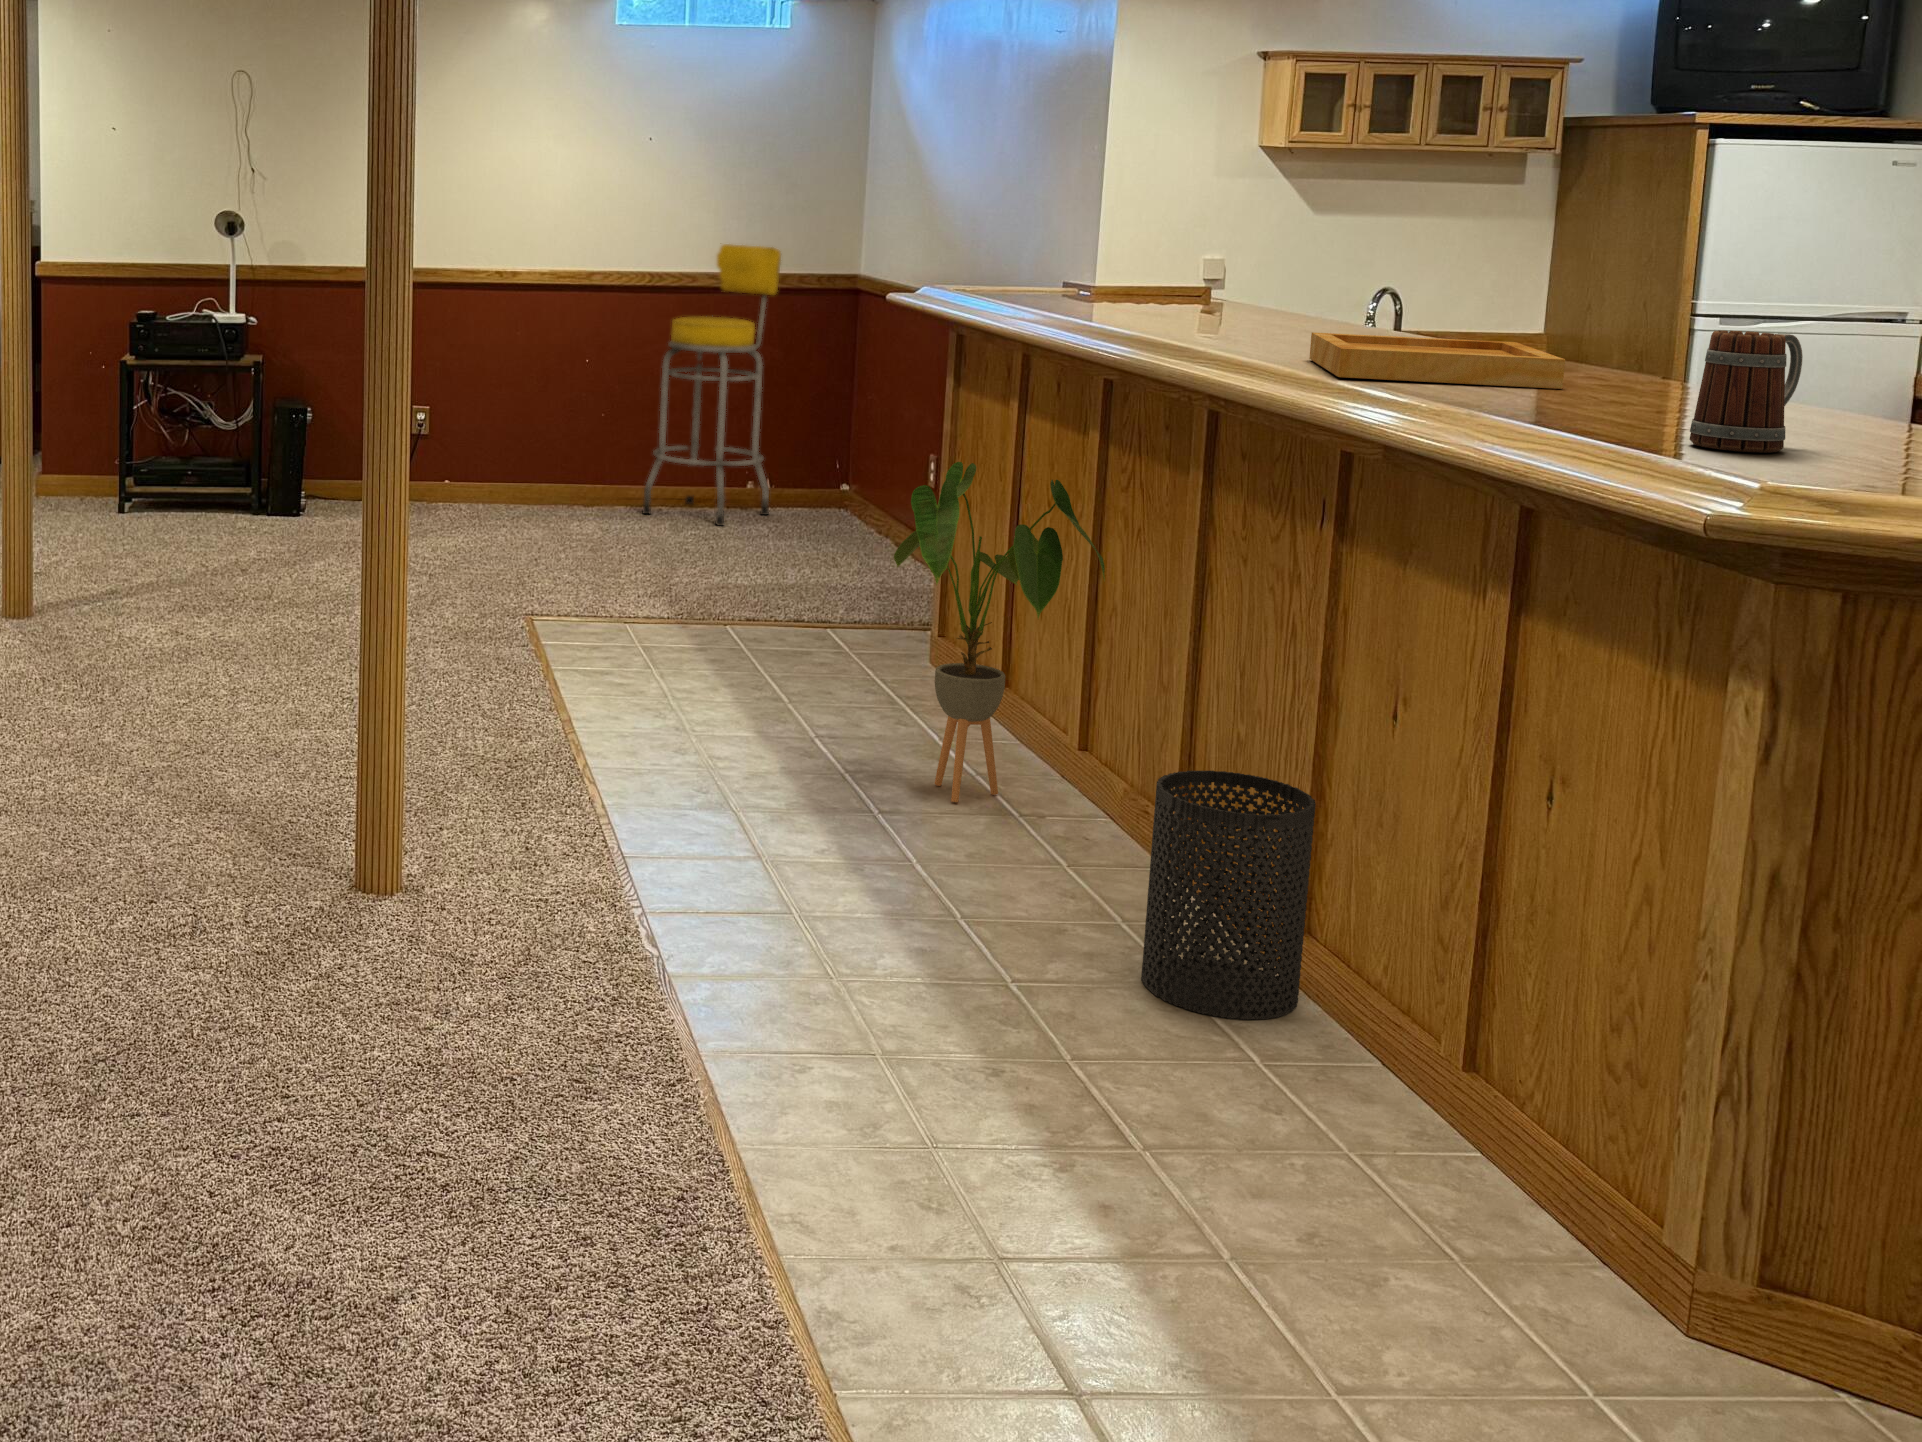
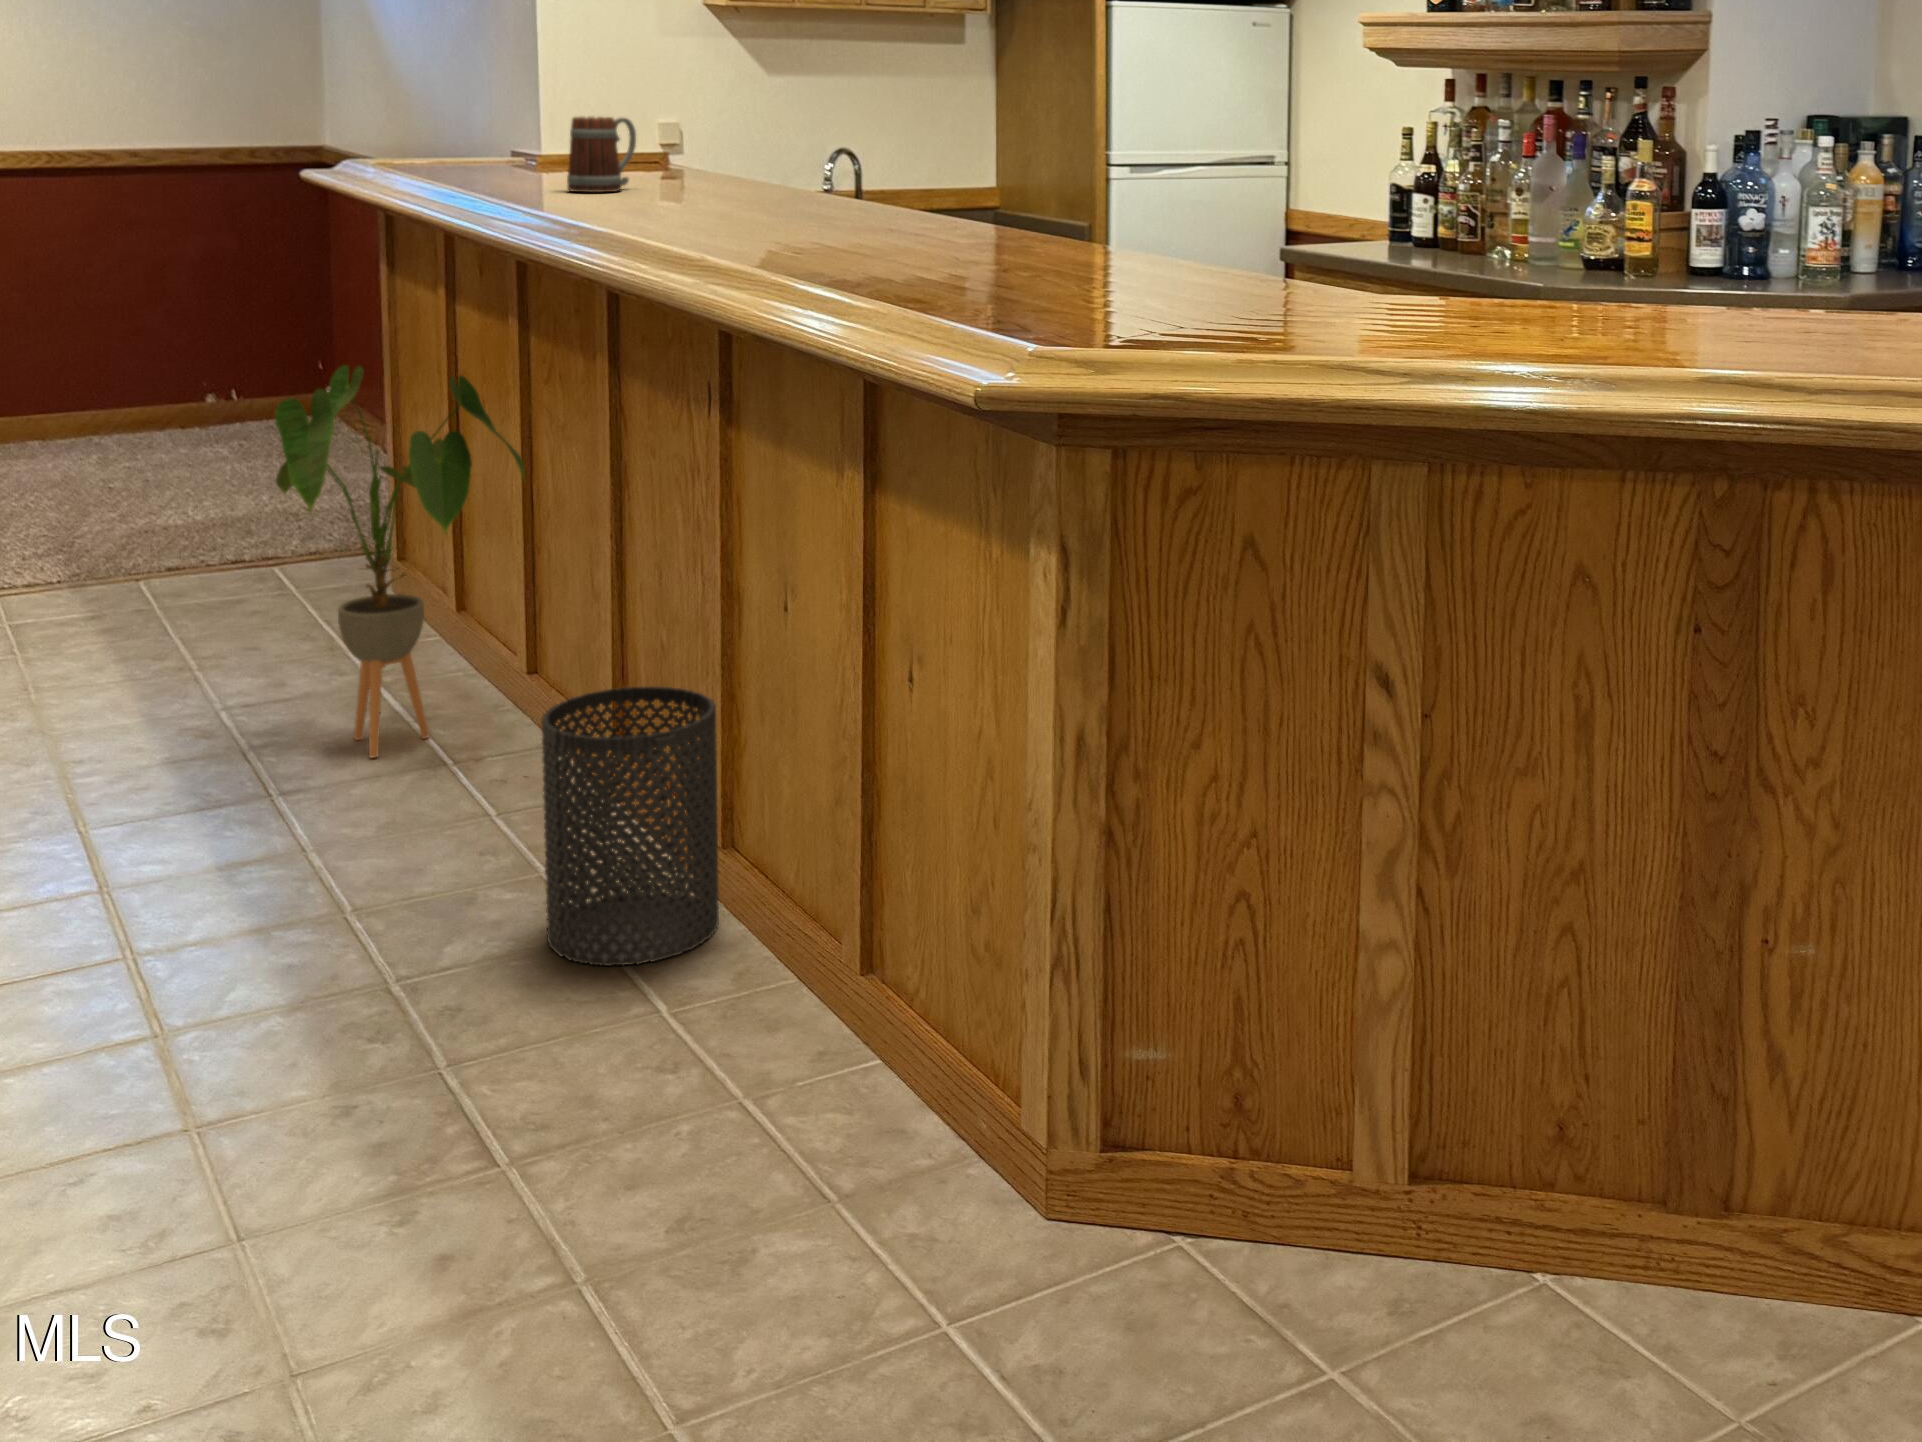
bar stool: present [643,244,781,525] -> none [64,122,235,452]
beer mug: present [1690,330,1803,453] -> present [567,116,636,192]
tray: present [1309,332,1565,389] -> none [700,196,931,244]

